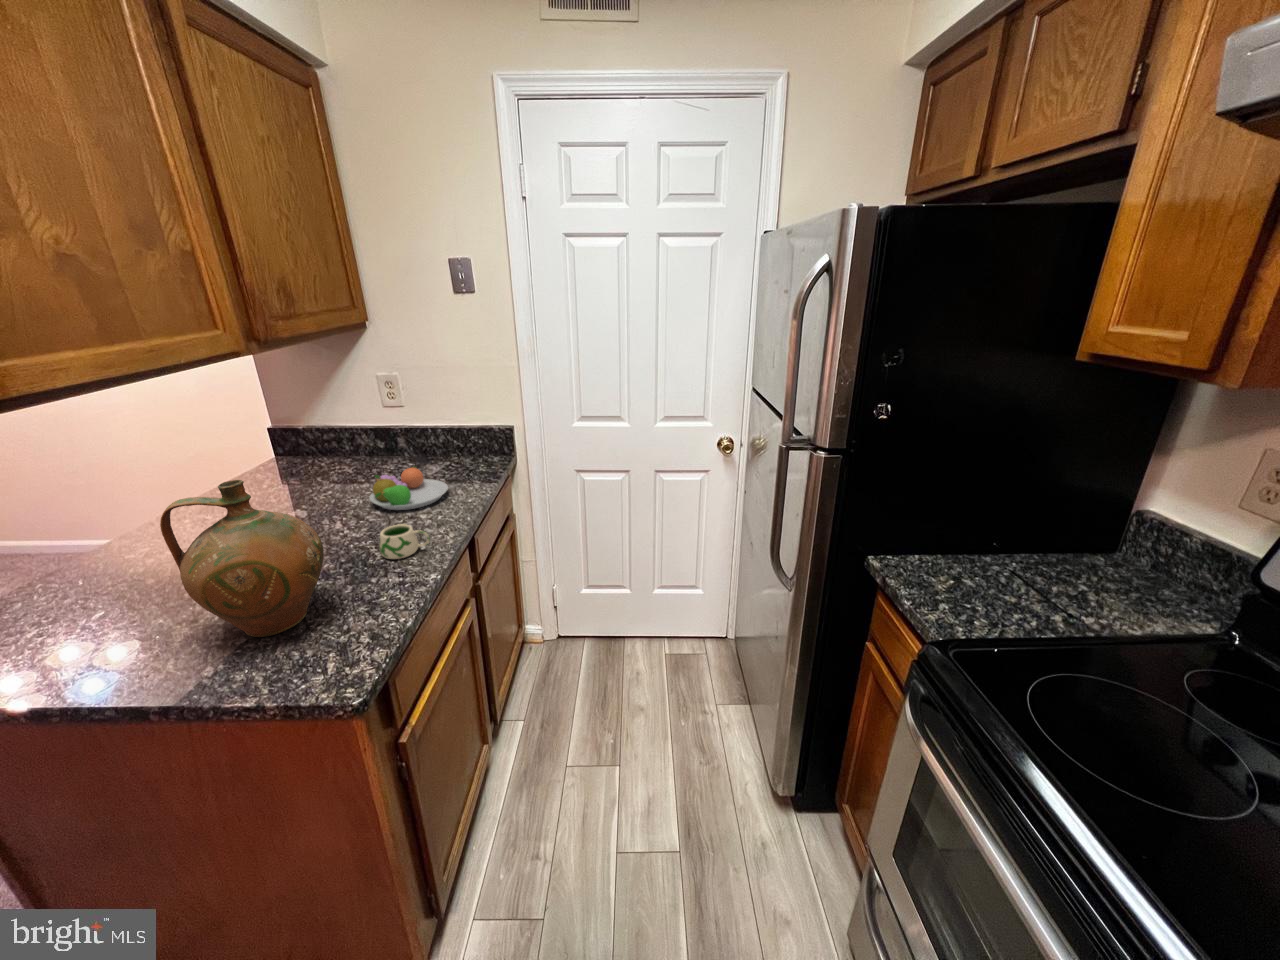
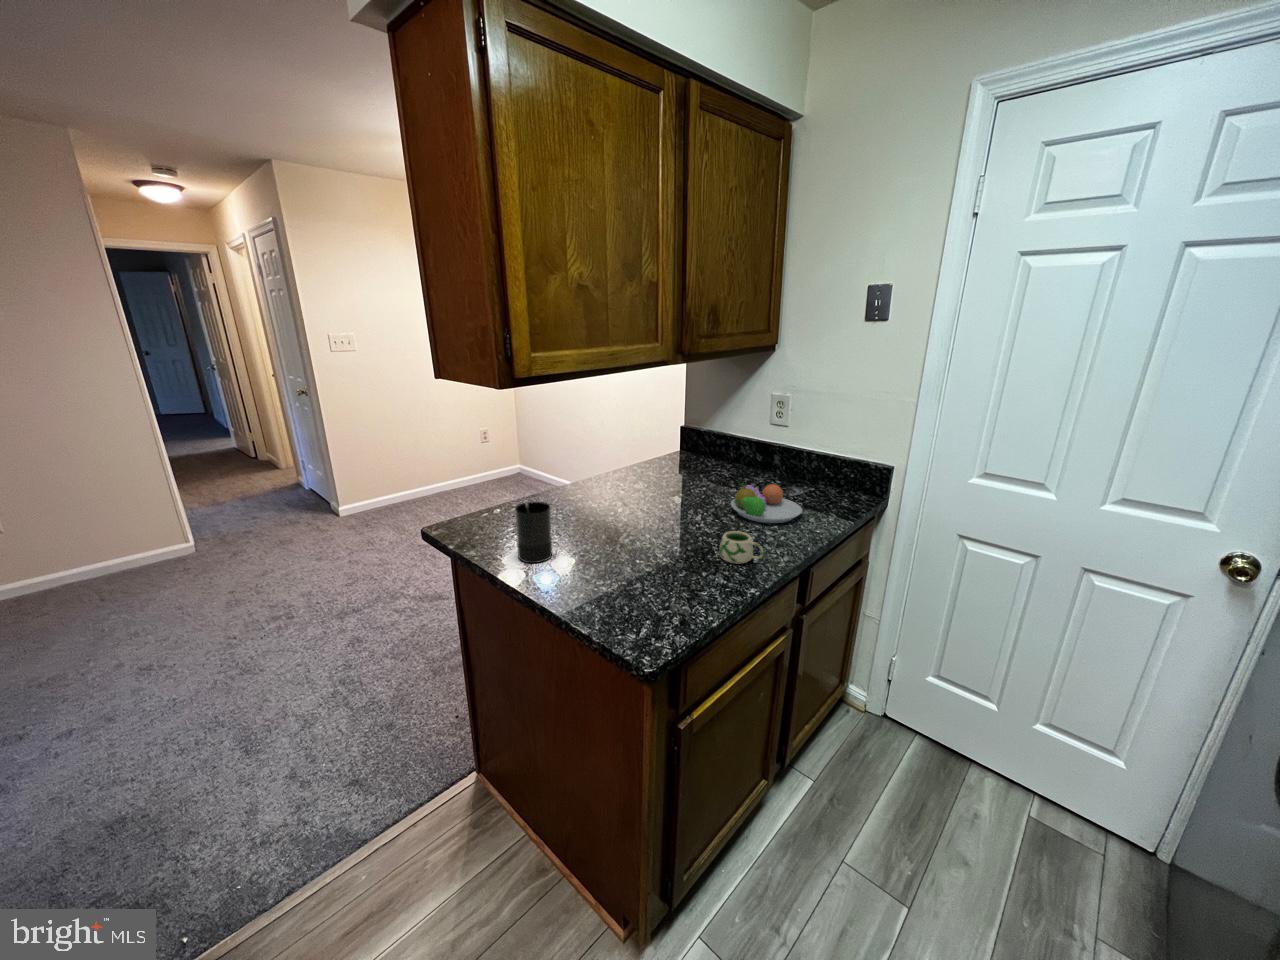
ceramic jug: present [160,480,324,637] -> none [578,457,672,587]
candle: none [38,574,139,668] -> present [515,500,552,563]

